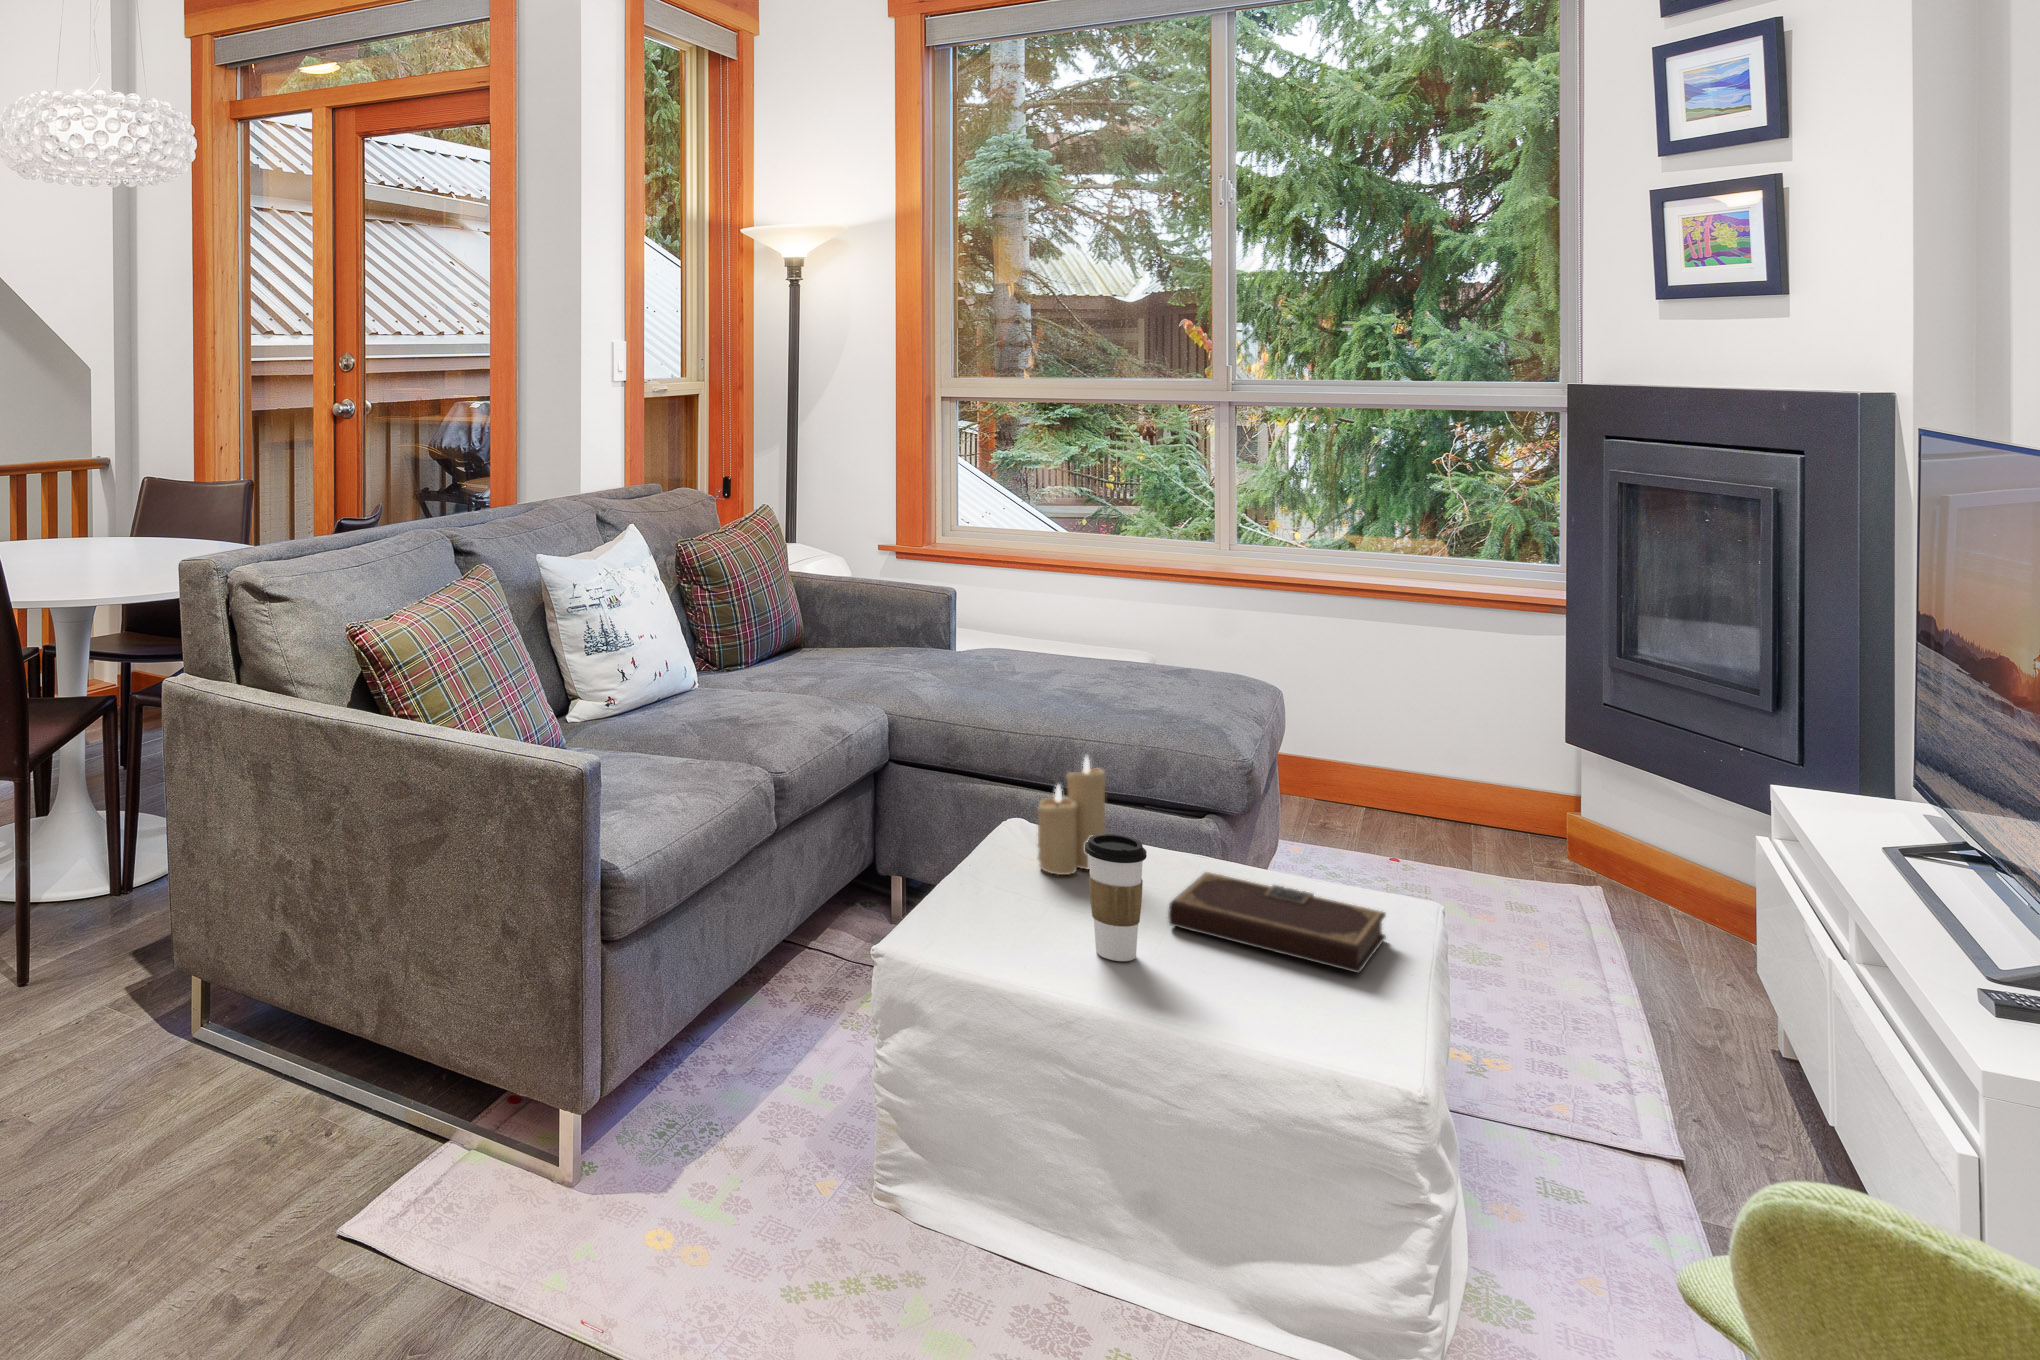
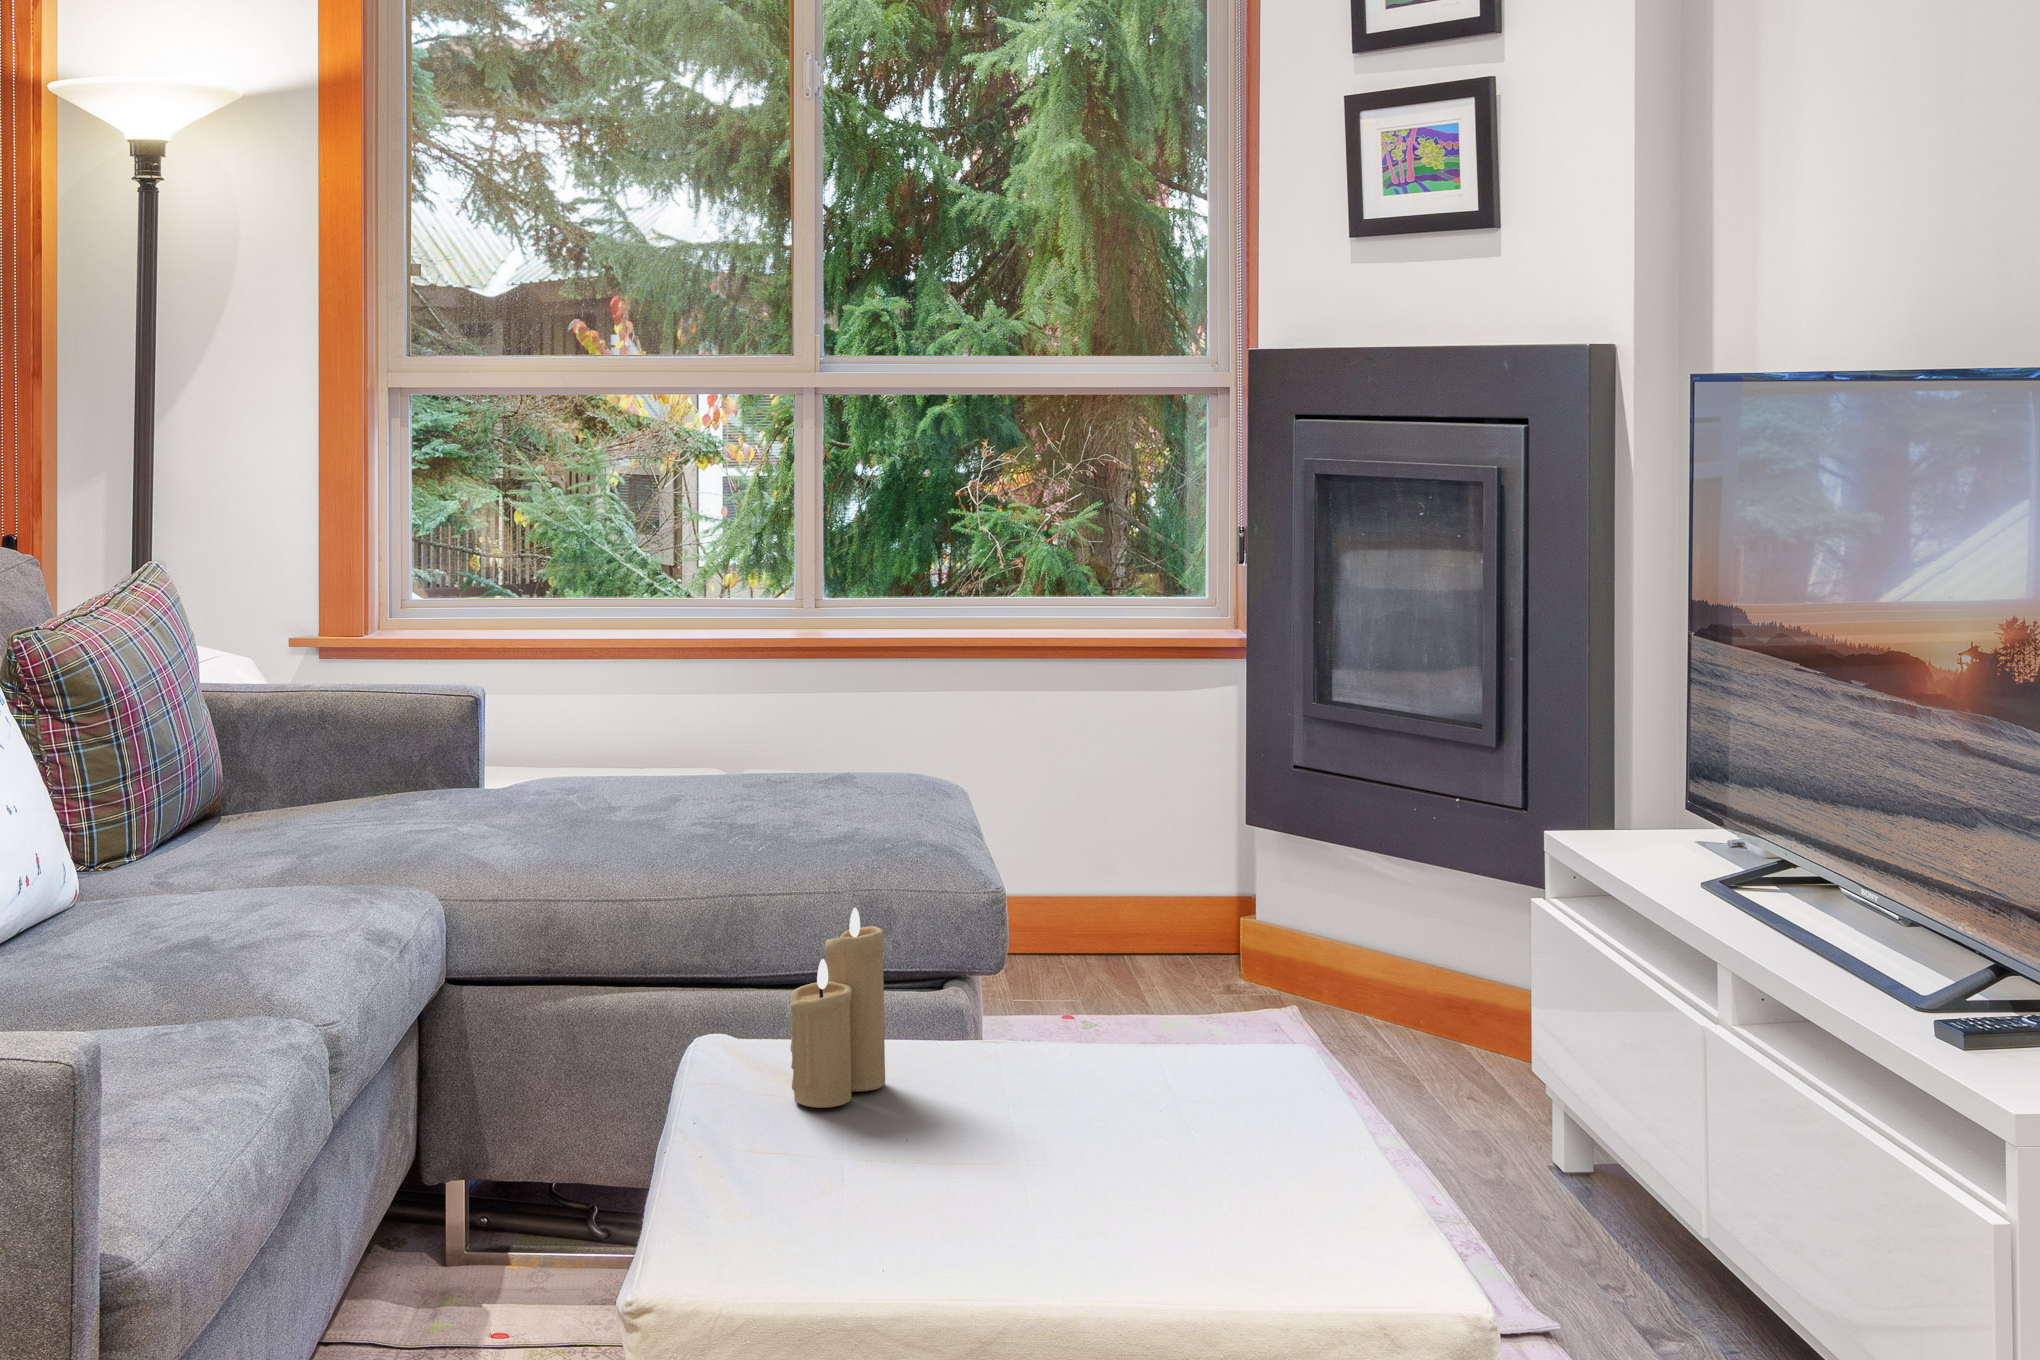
coffee cup: present [1085,834,1147,961] -> none [934,1020,1027,1223]
notebook: present [1168,872,1386,973] -> none [1024,1061,1296,1168]

